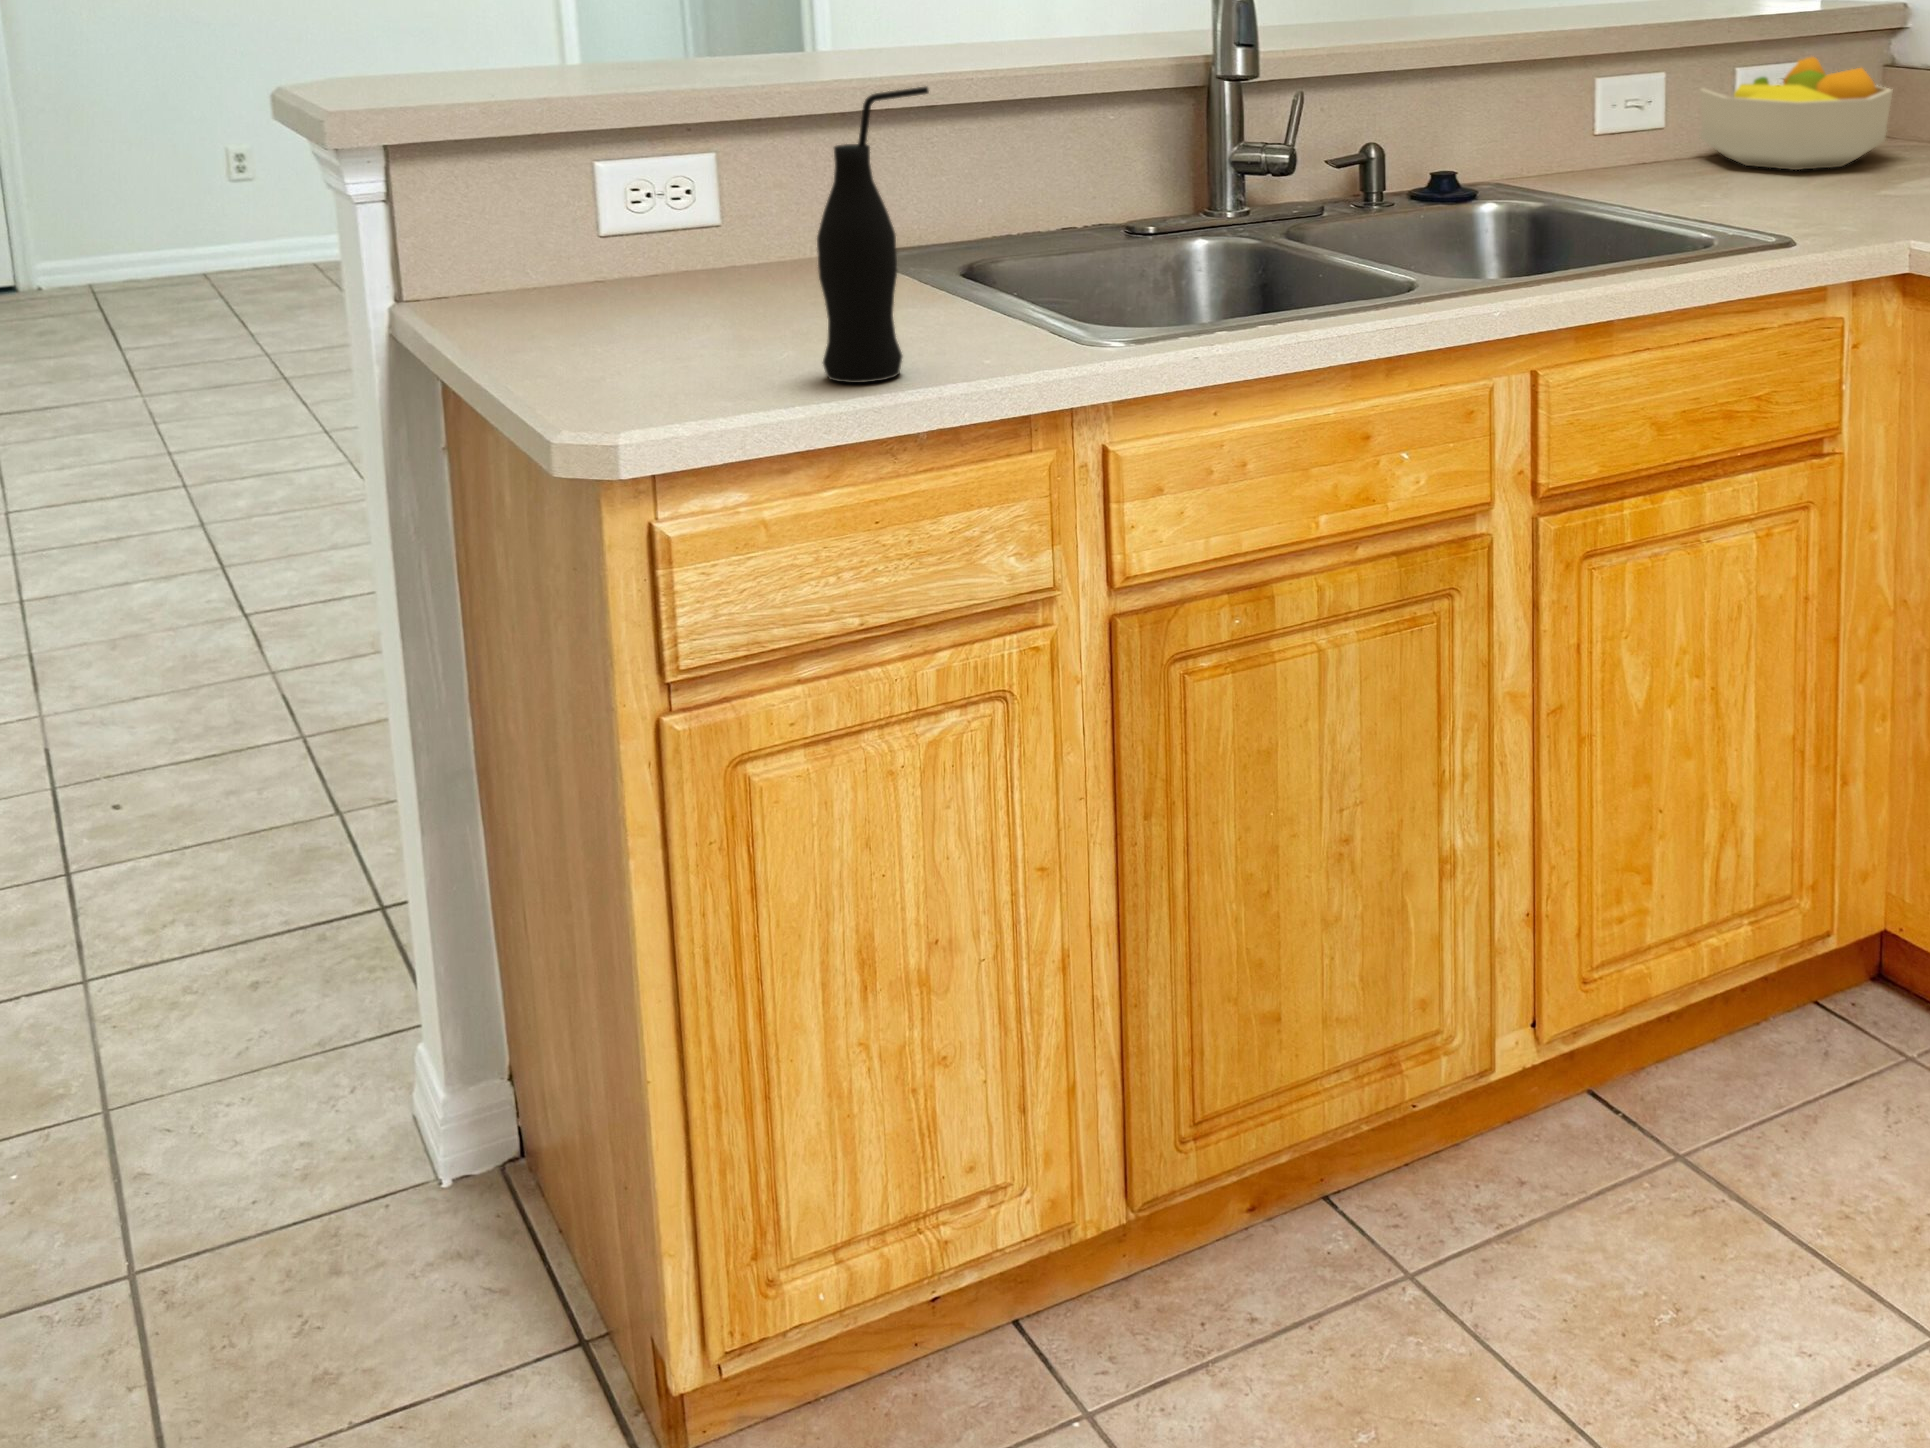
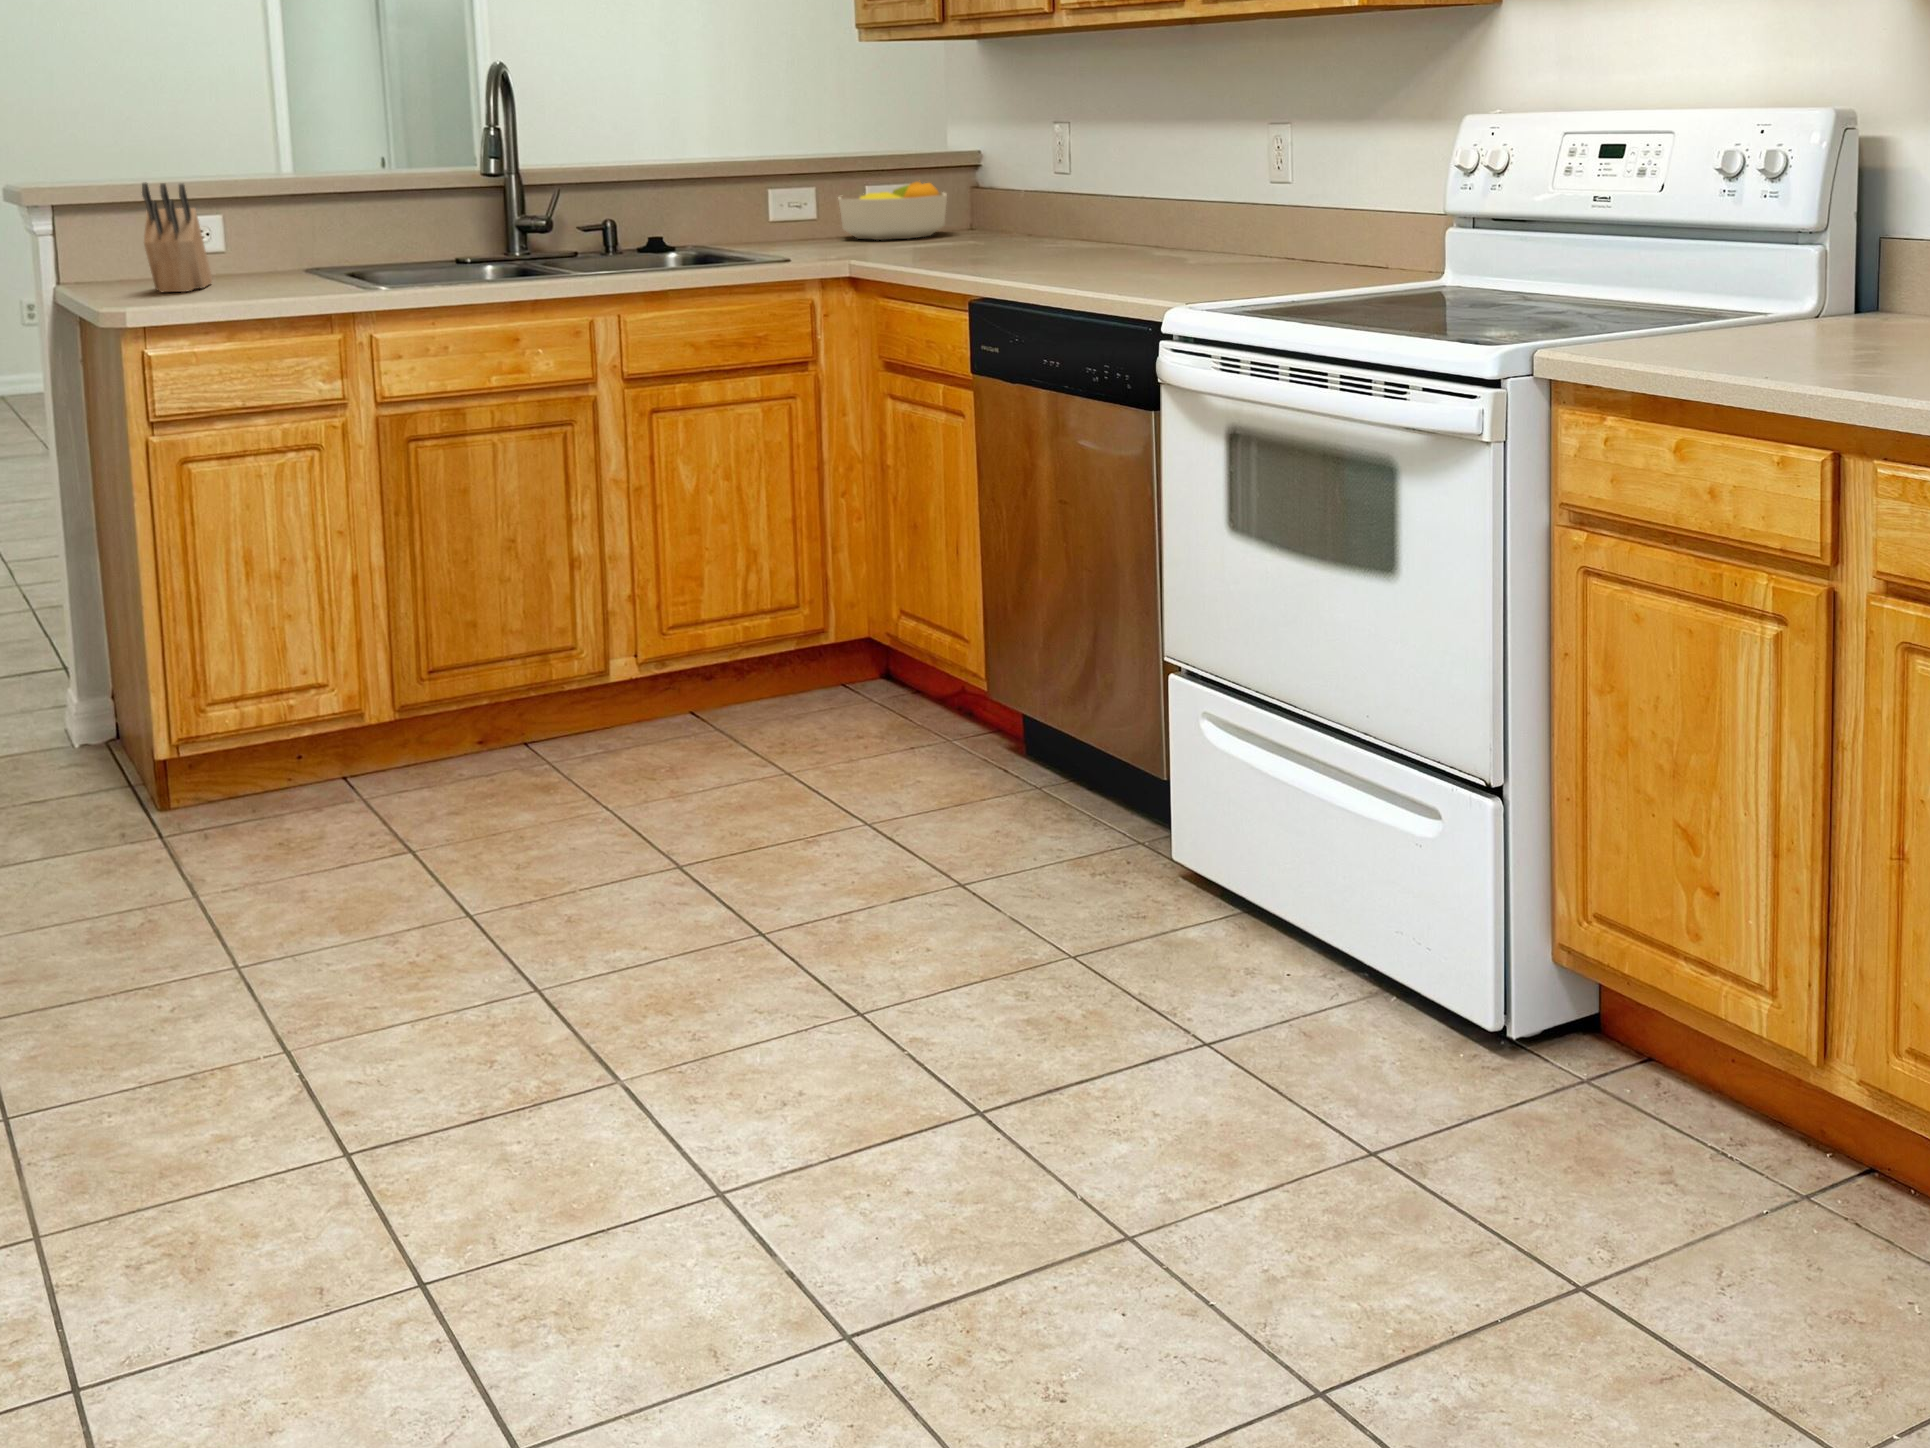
bottle: present [817,87,929,383] -> none [234,164,287,299]
knife block: none [595,115,706,338] -> present [142,182,212,292]

